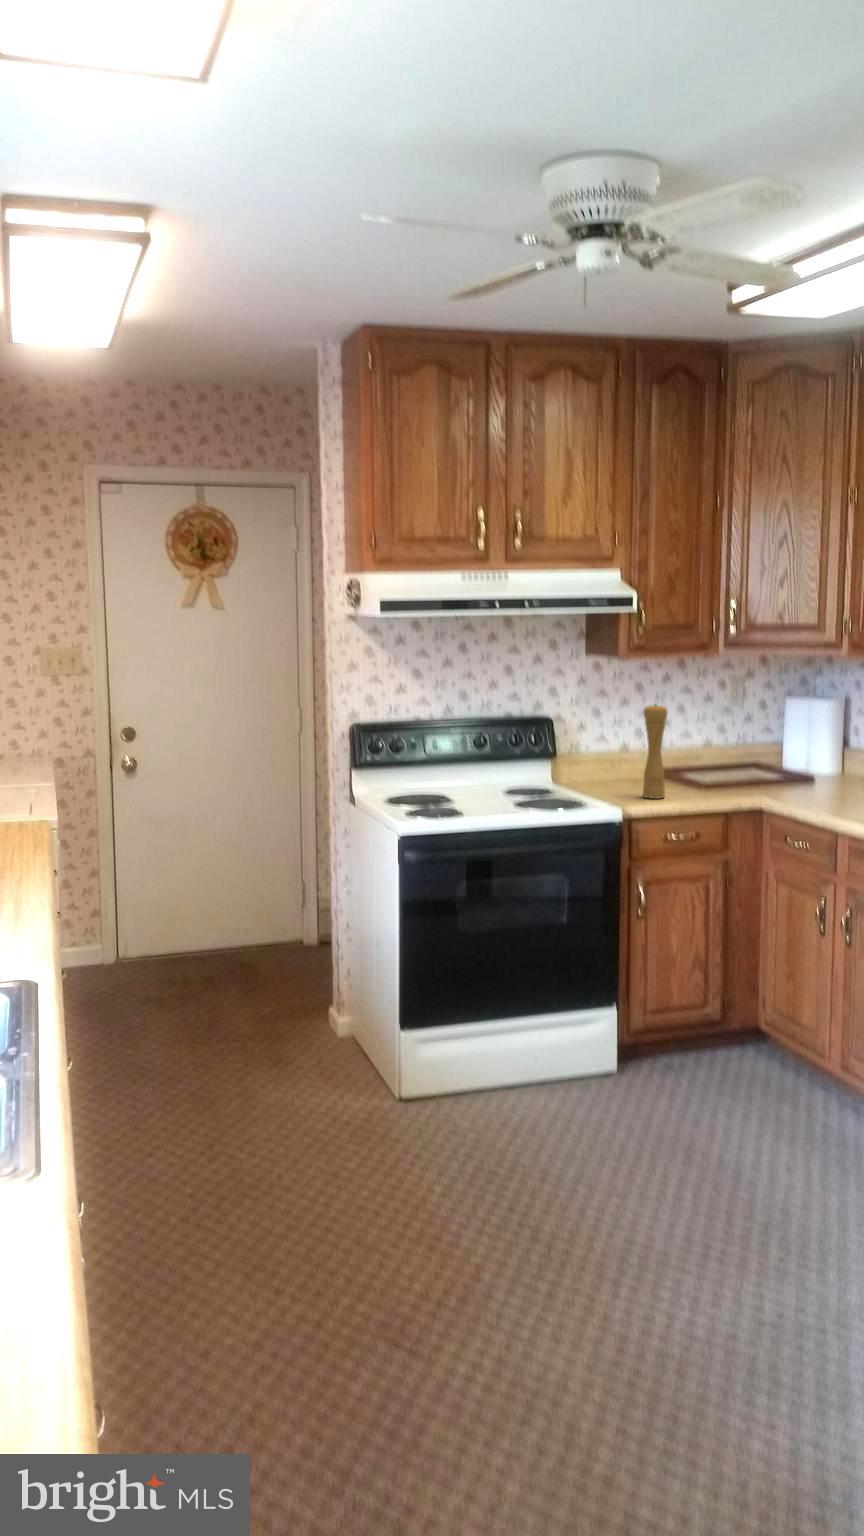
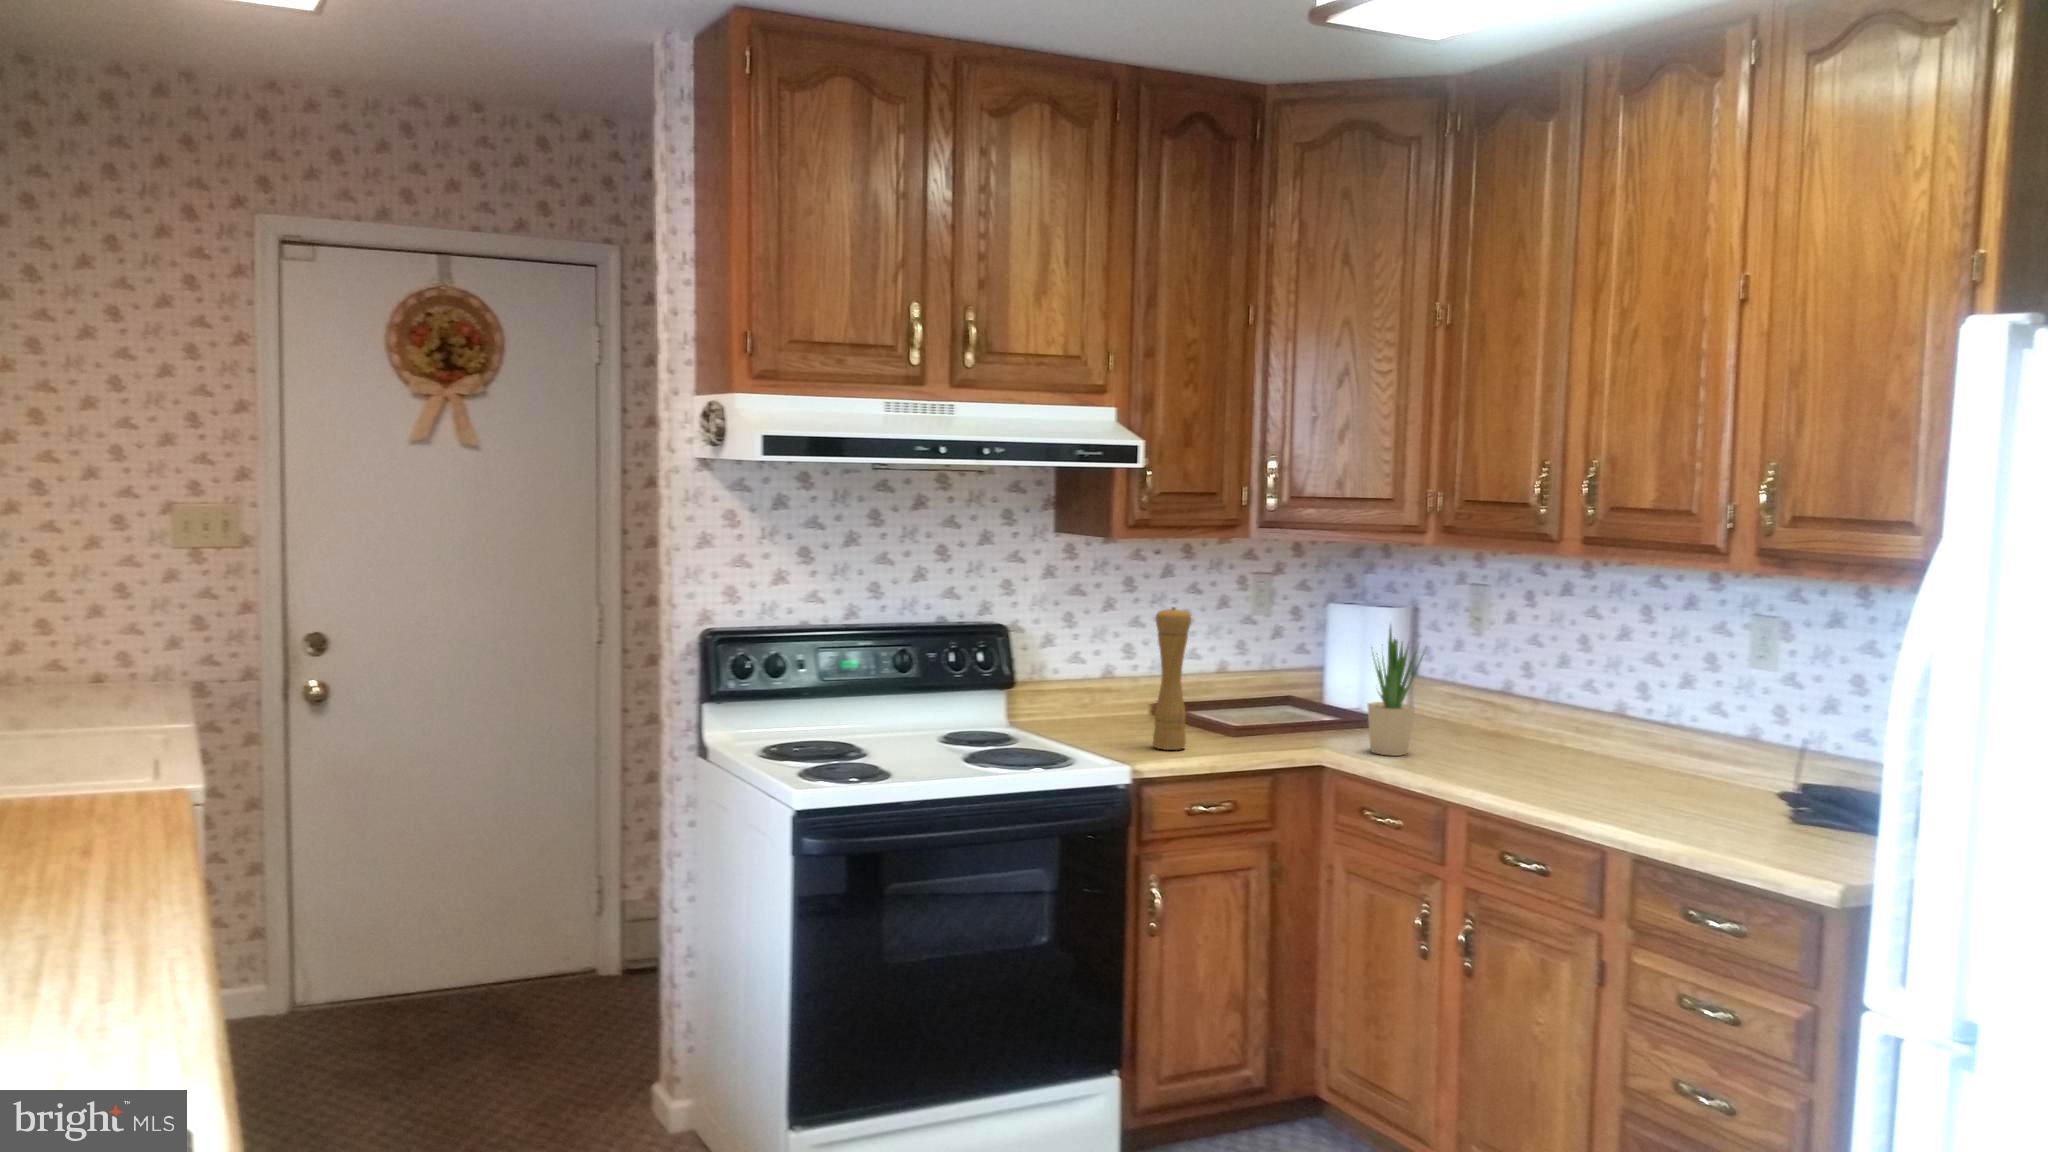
potted plant: none [790,712,831,803] -> present [1368,628,1424,756]

